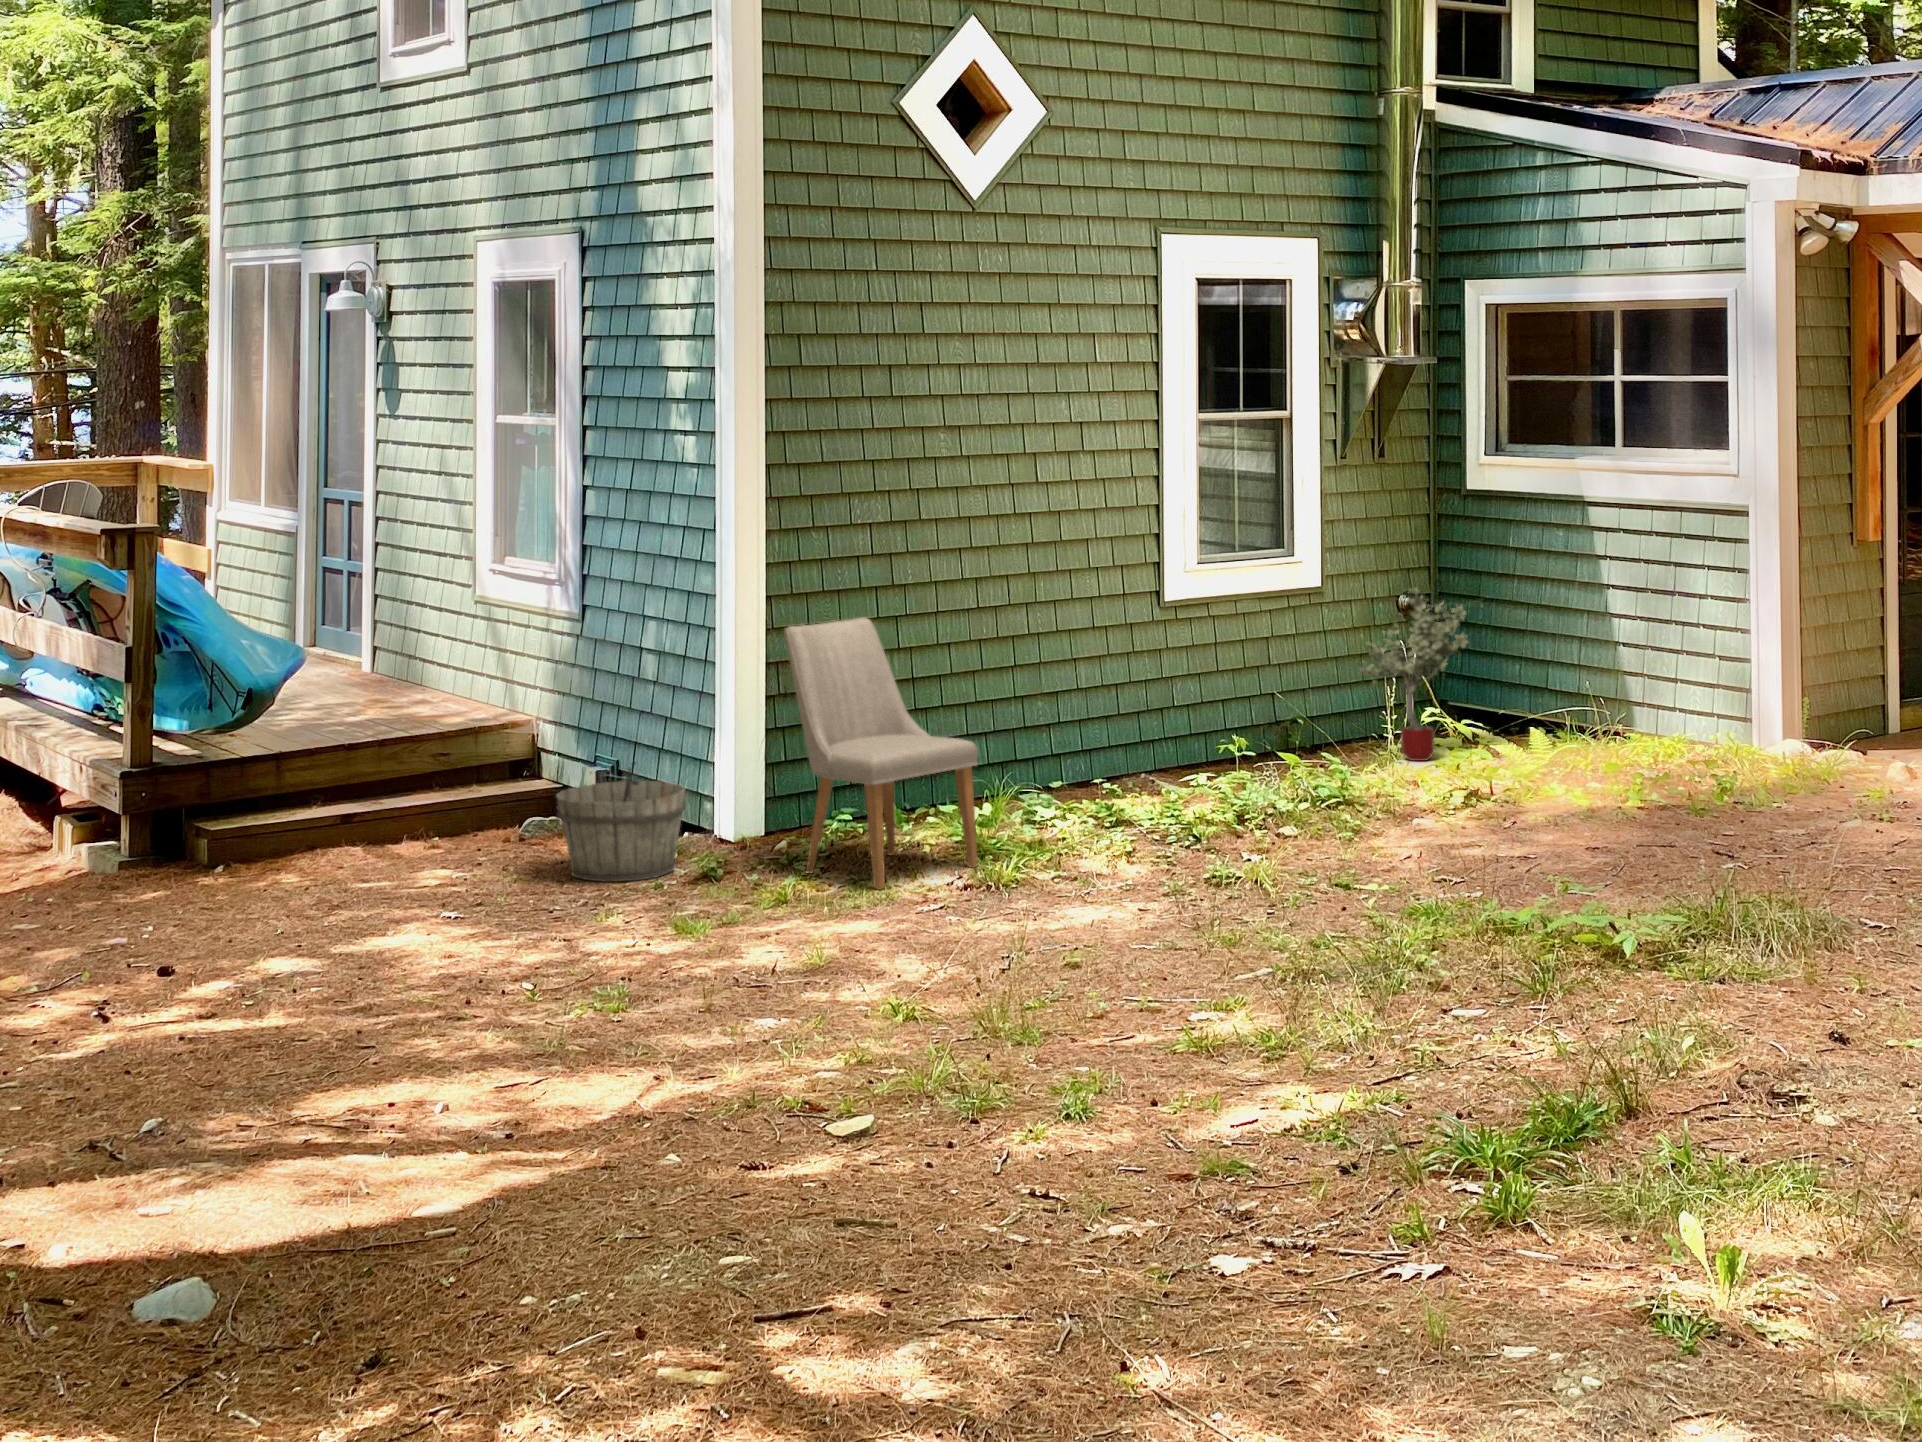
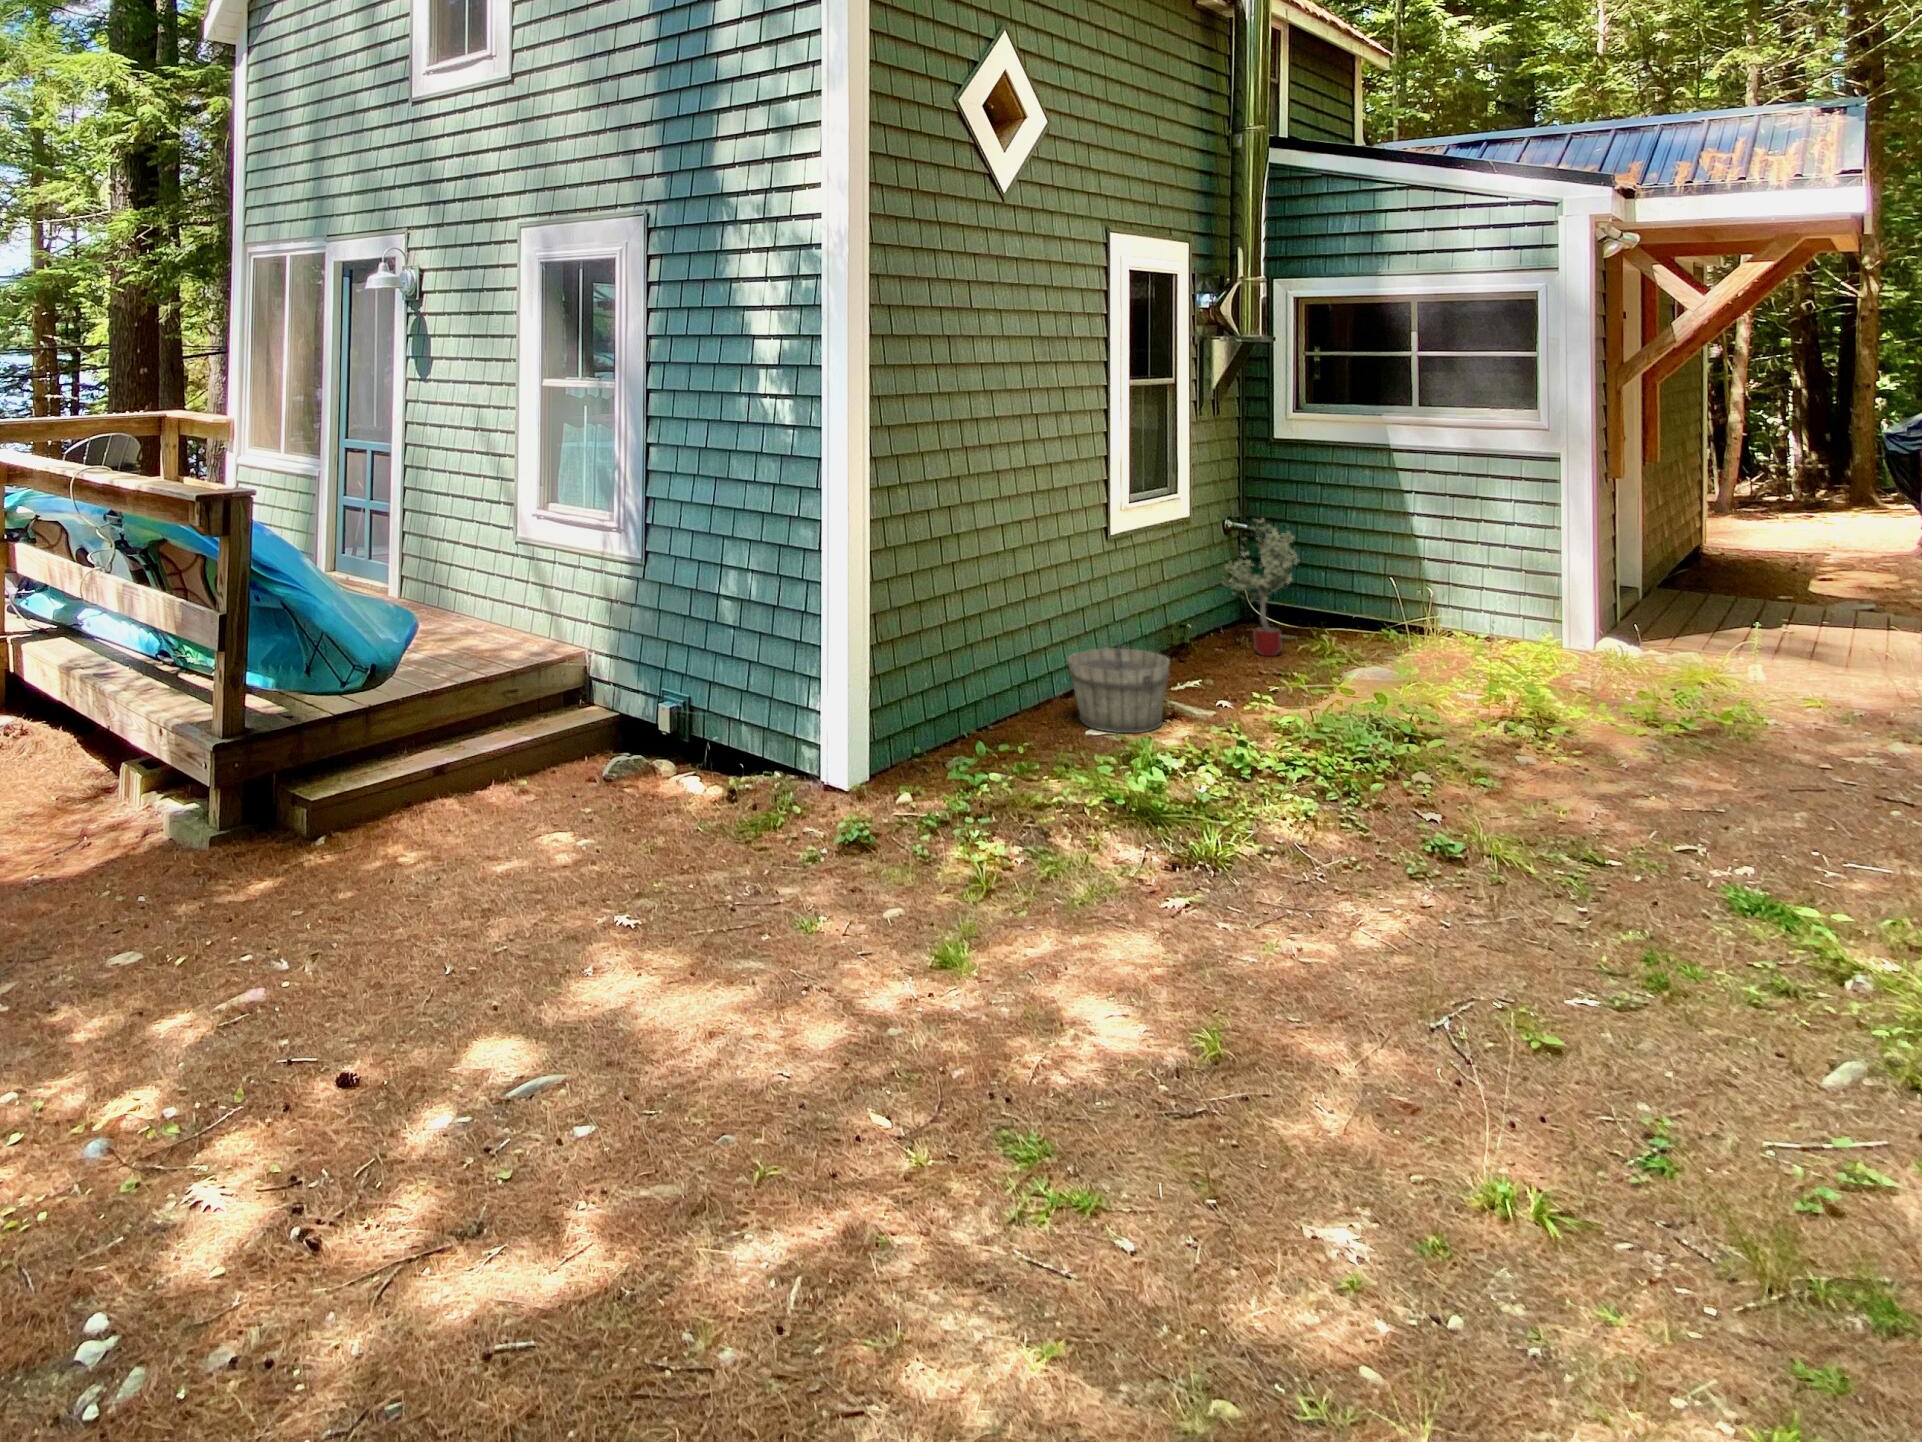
chair: present [784,618,978,890] -> none [882,566,1068,841]
wooden bucket: present [556,761,688,882] -> present [1067,635,1170,733]

